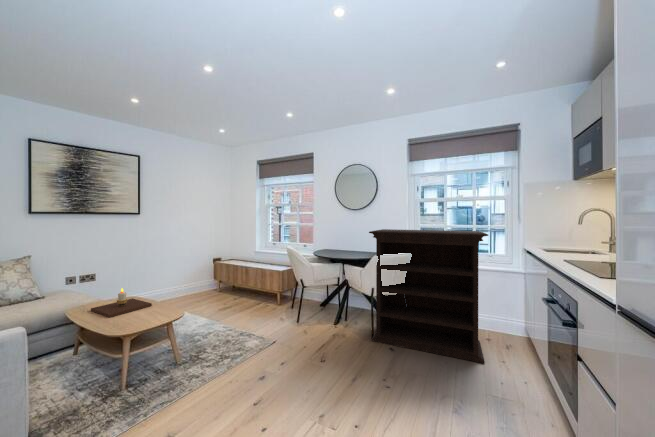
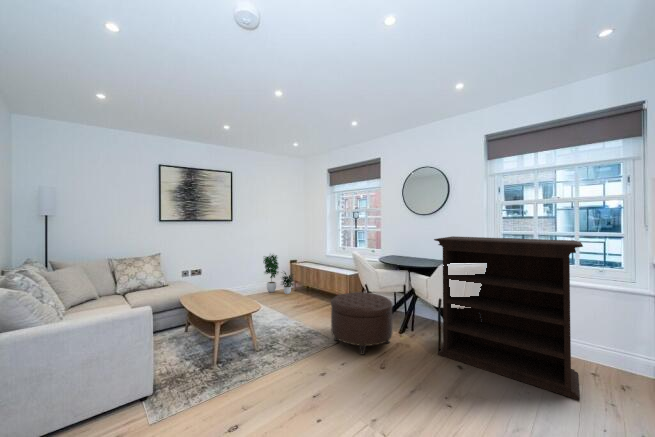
potted plant: none [179,250,221,296] -> present [263,255,294,294]
candle: present [91,288,152,317] -> none [196,282,237,305]
ottoman: none [267,288,329,351] -> present [331,292,393,355]

